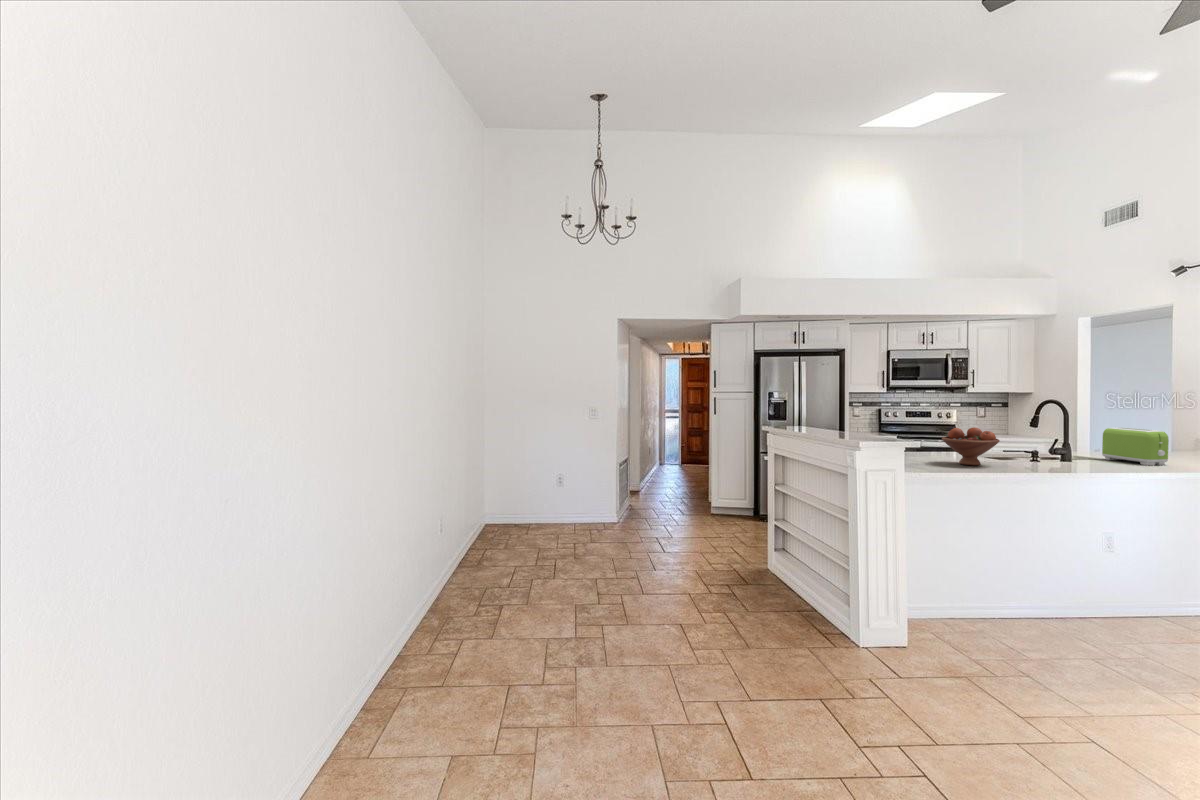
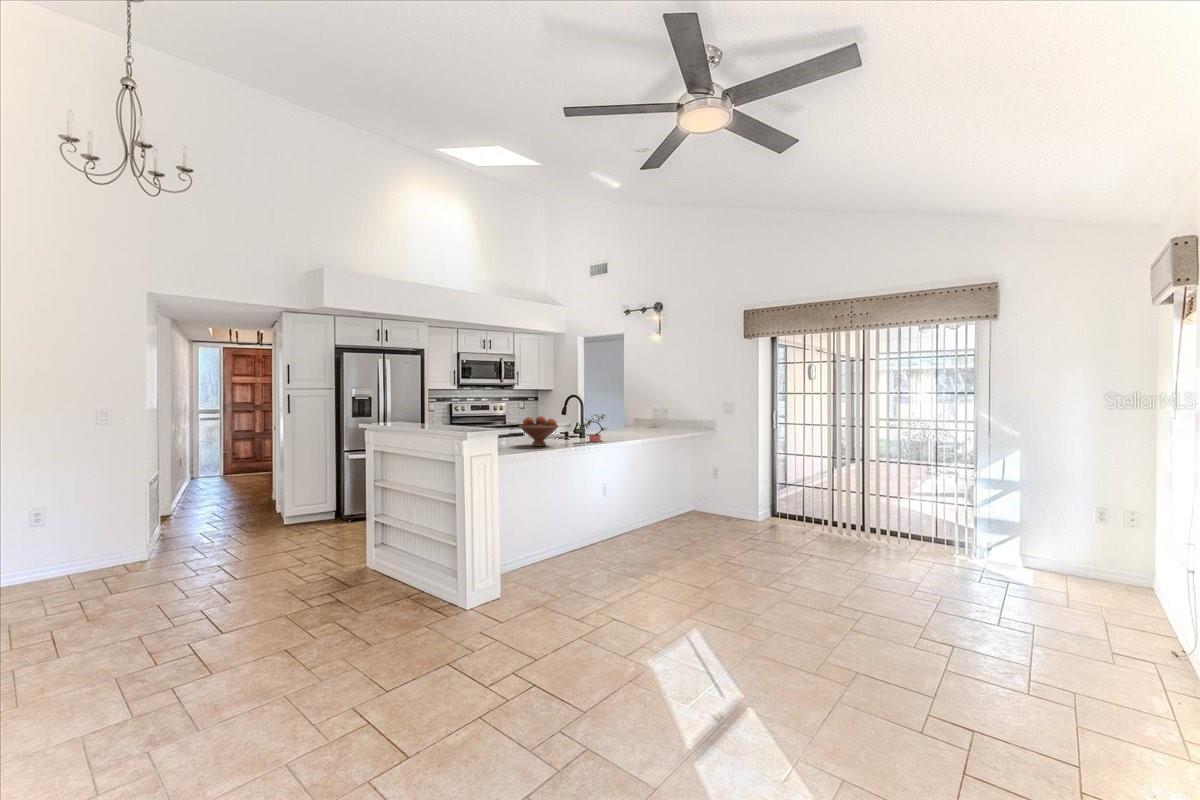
potted plant: none [1029,426,1090,466] -> present [576,414,606,443]
toaster: present [1102,427,1169,465] -> none [610,413,644,438]

